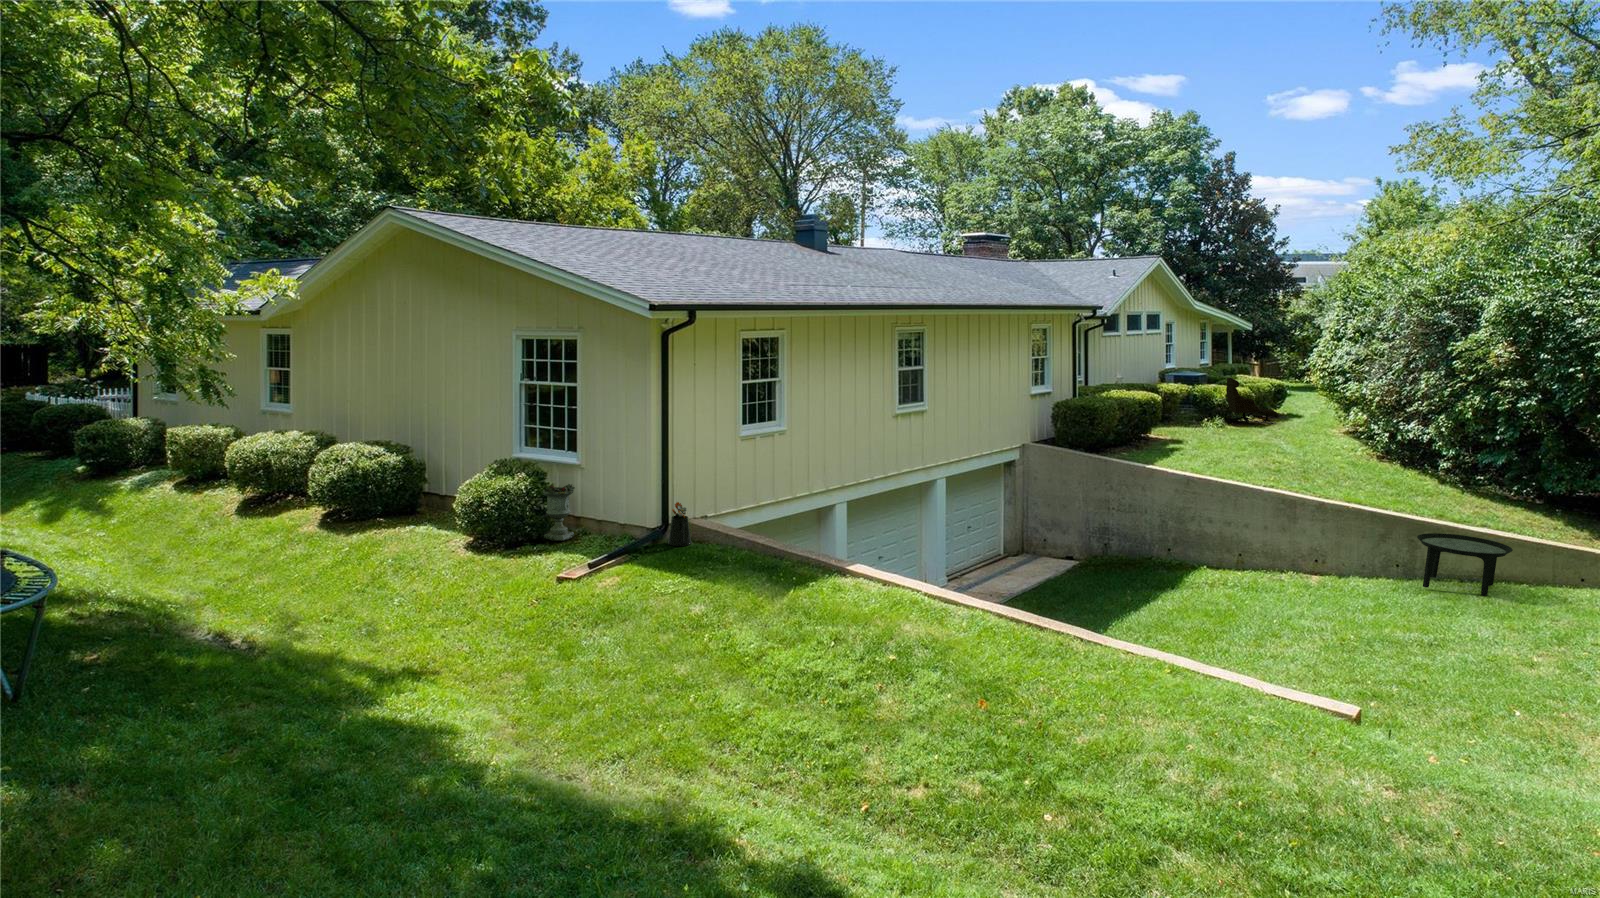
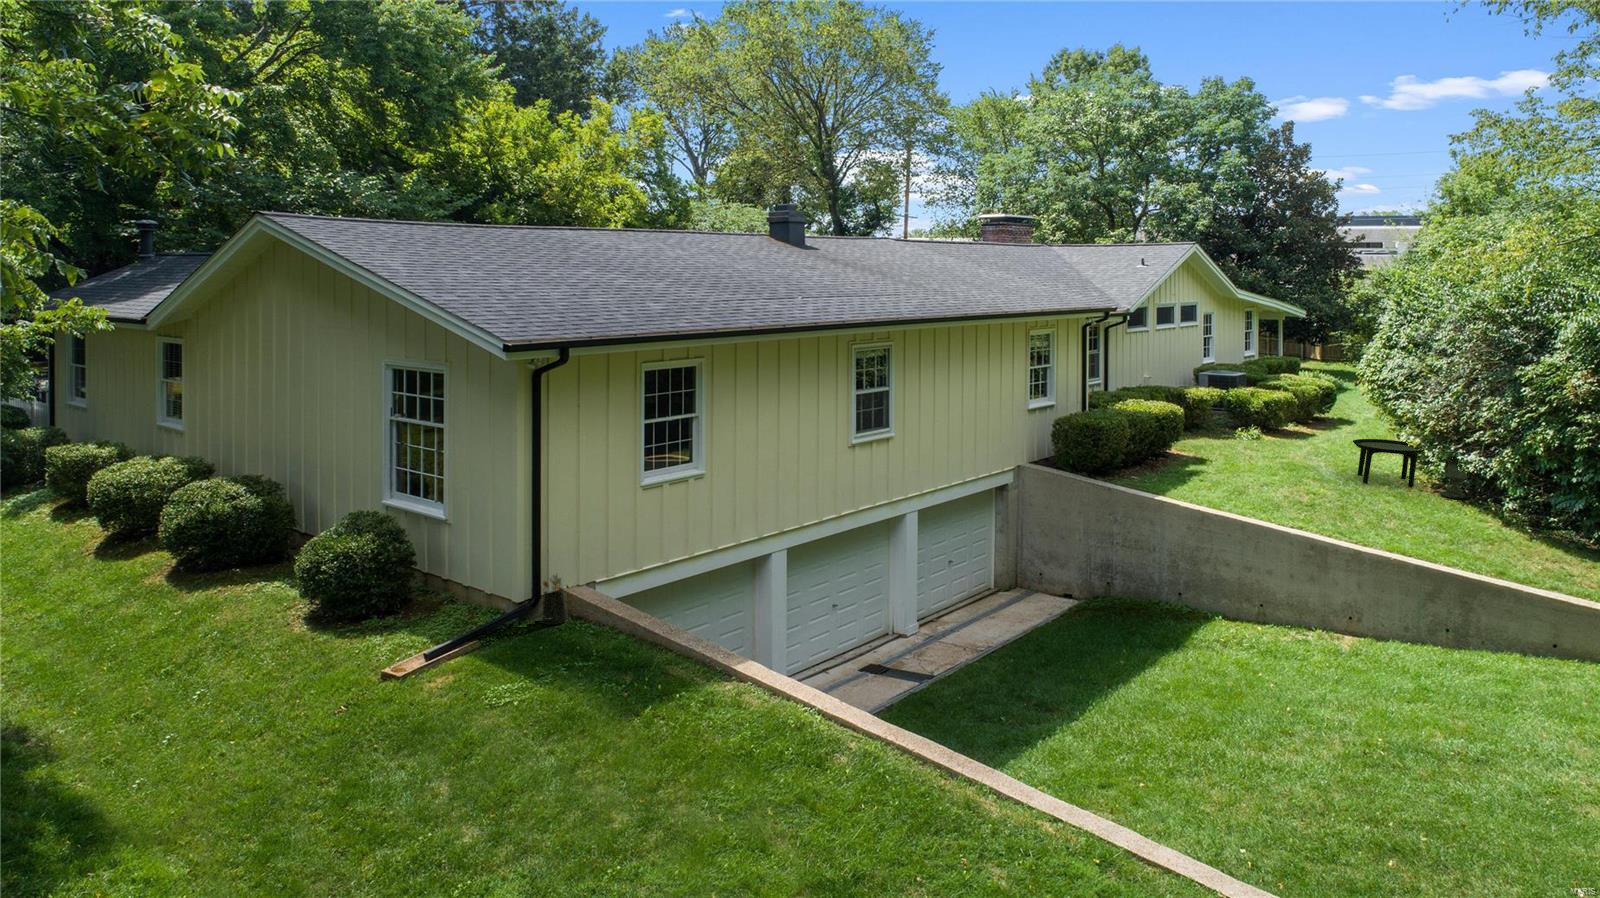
lounge chair: present [1226,378,1279,424] -> none [1263,385,1323,438]
planter: present [543,484,575,541] -> present [1440,455,1467,499]
round table: present [1417,533,1513,596] -> present [1353,439,1424,487]

